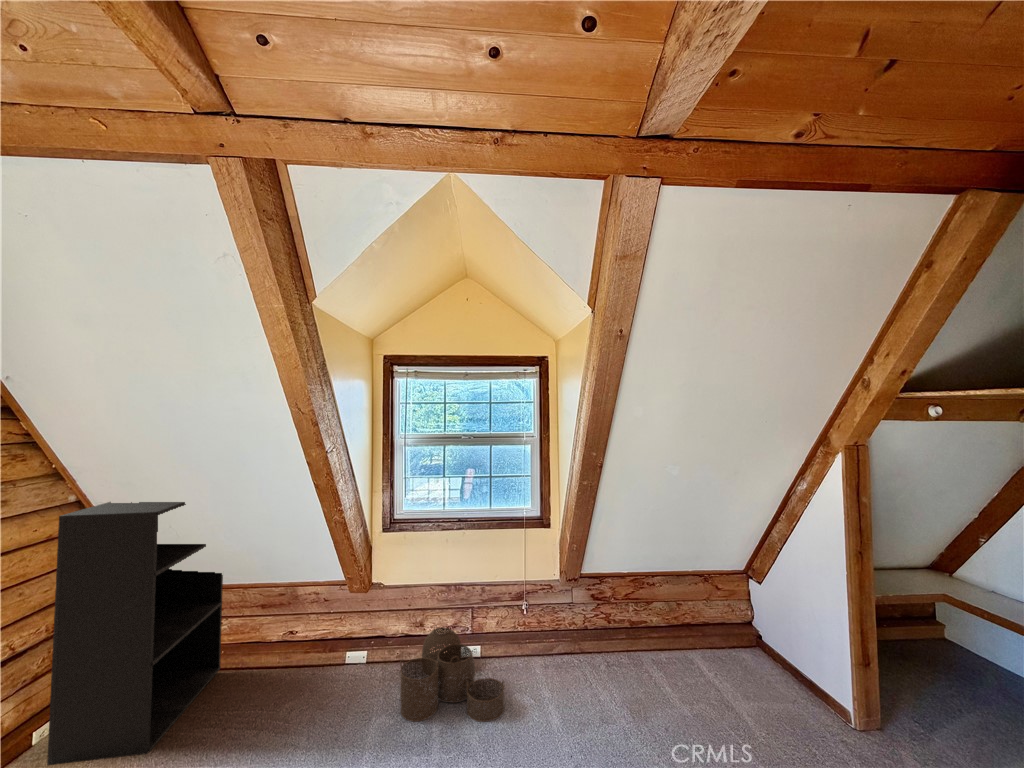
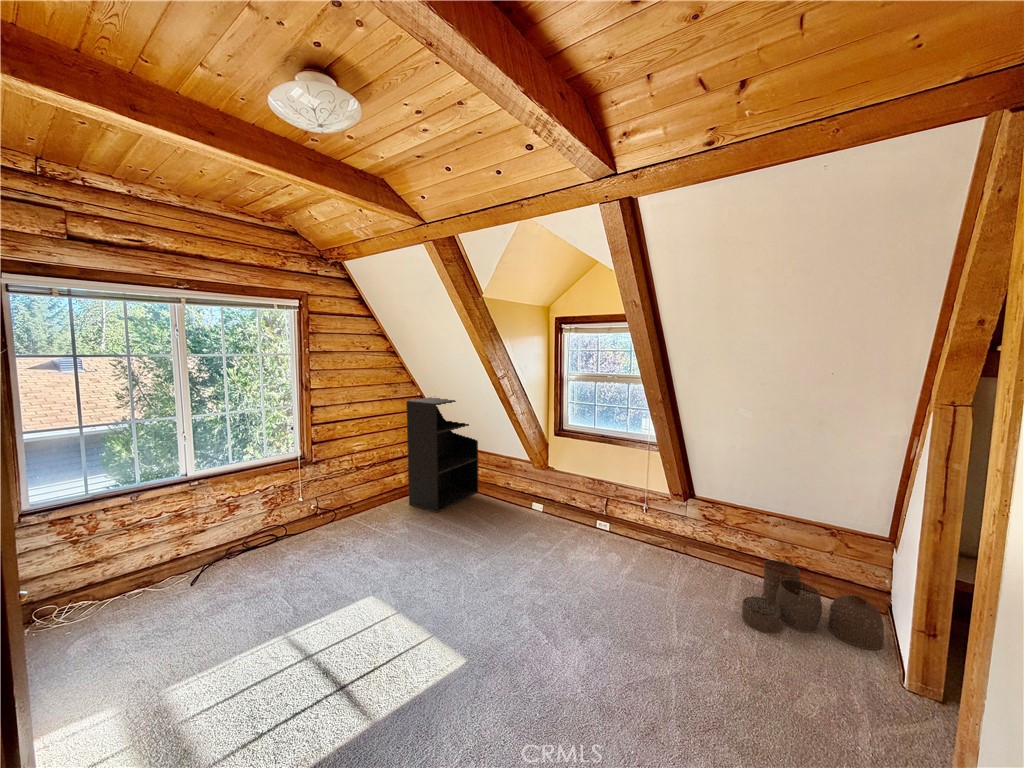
woven basket: present [400,627,505,722] -> present [742,558,884,650]

